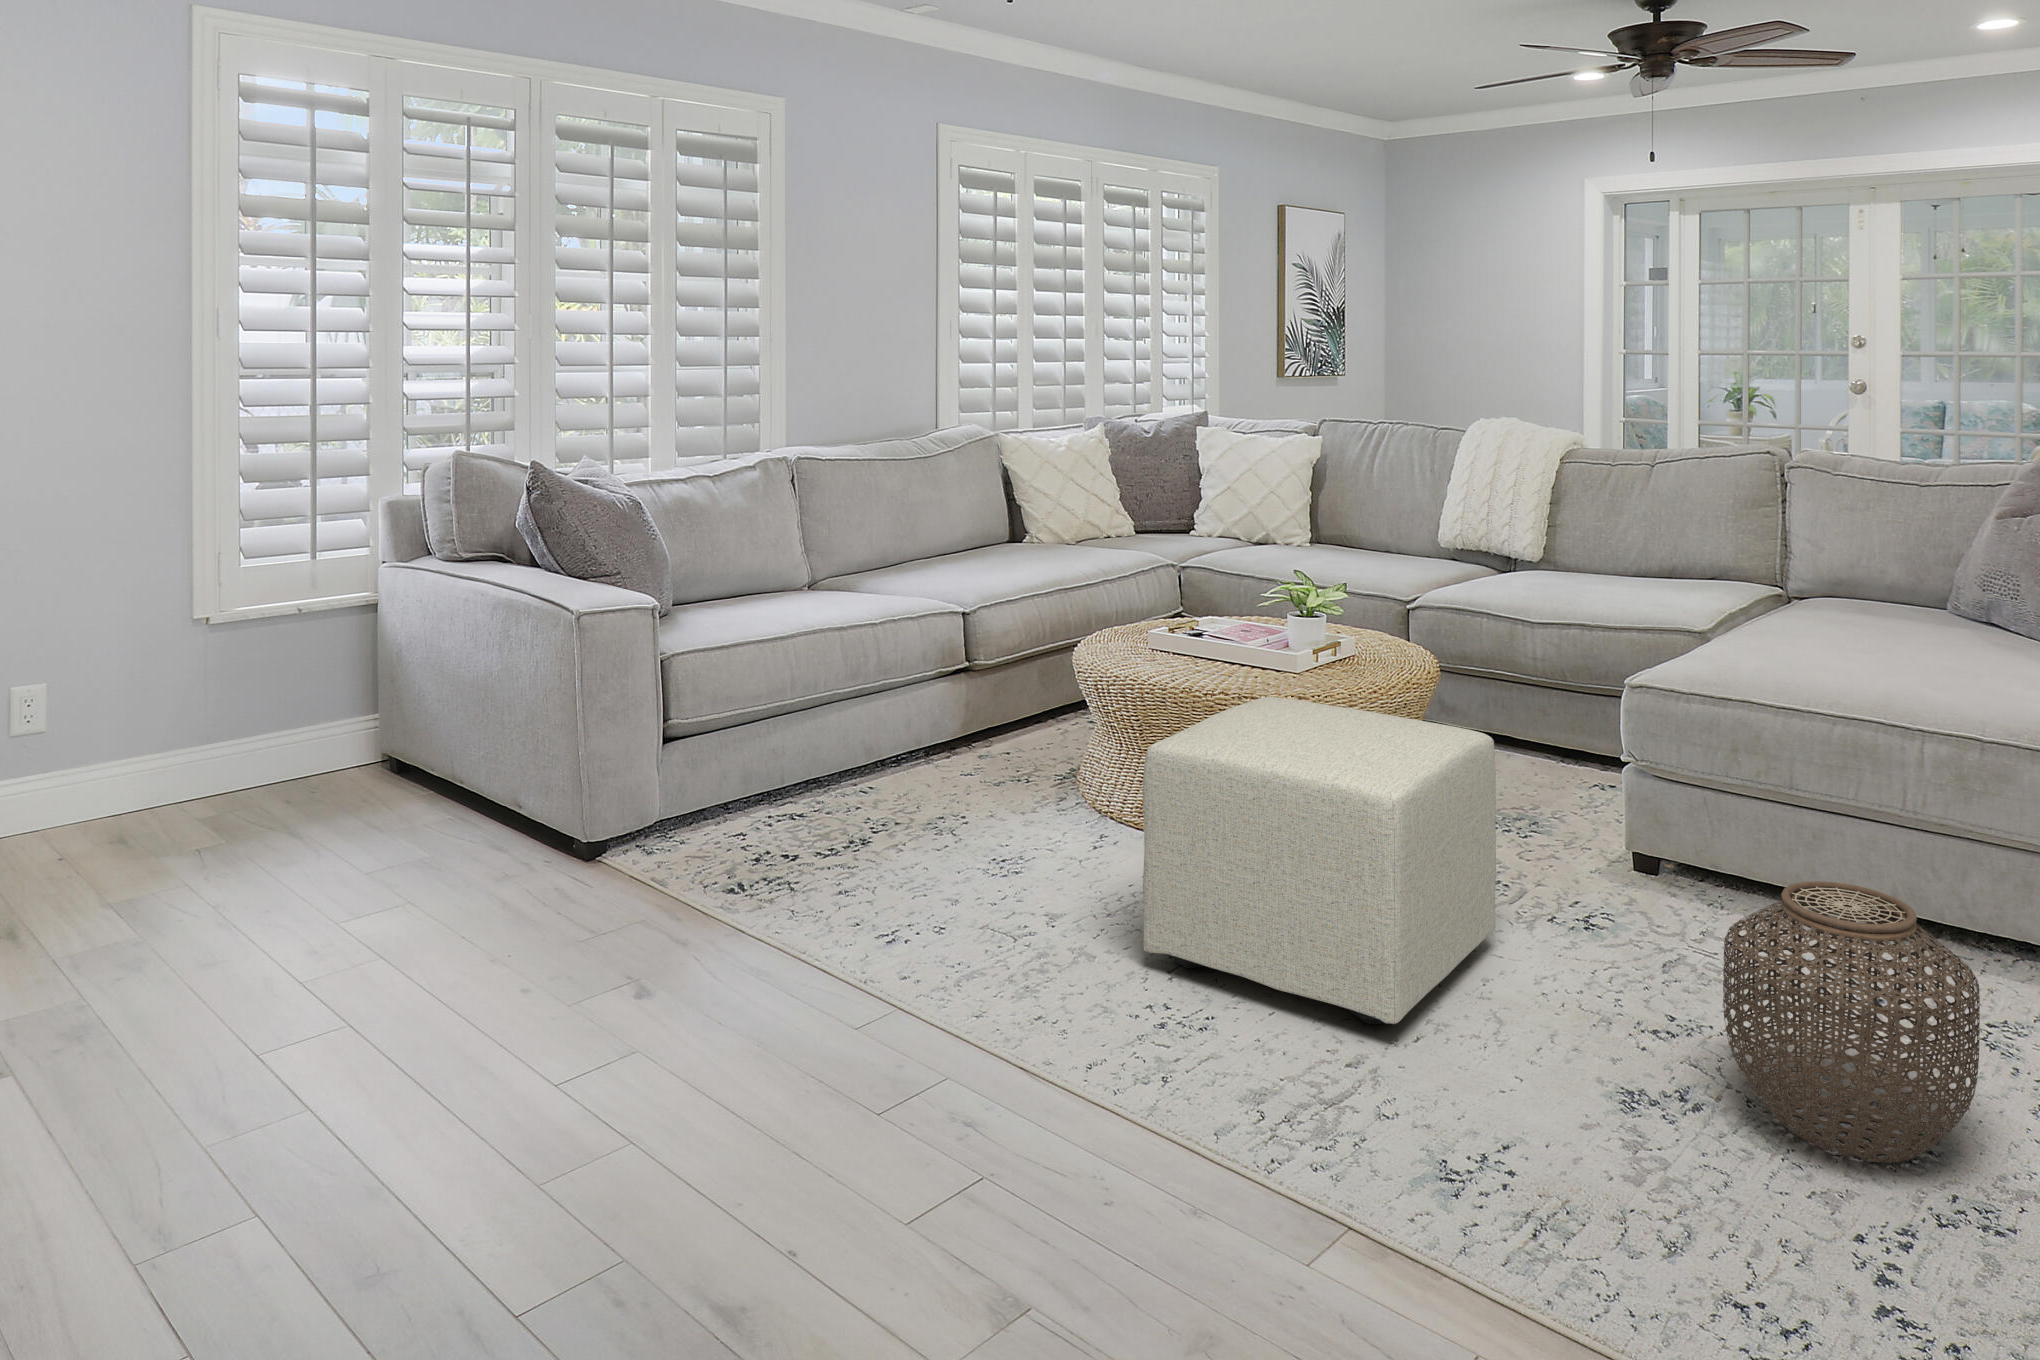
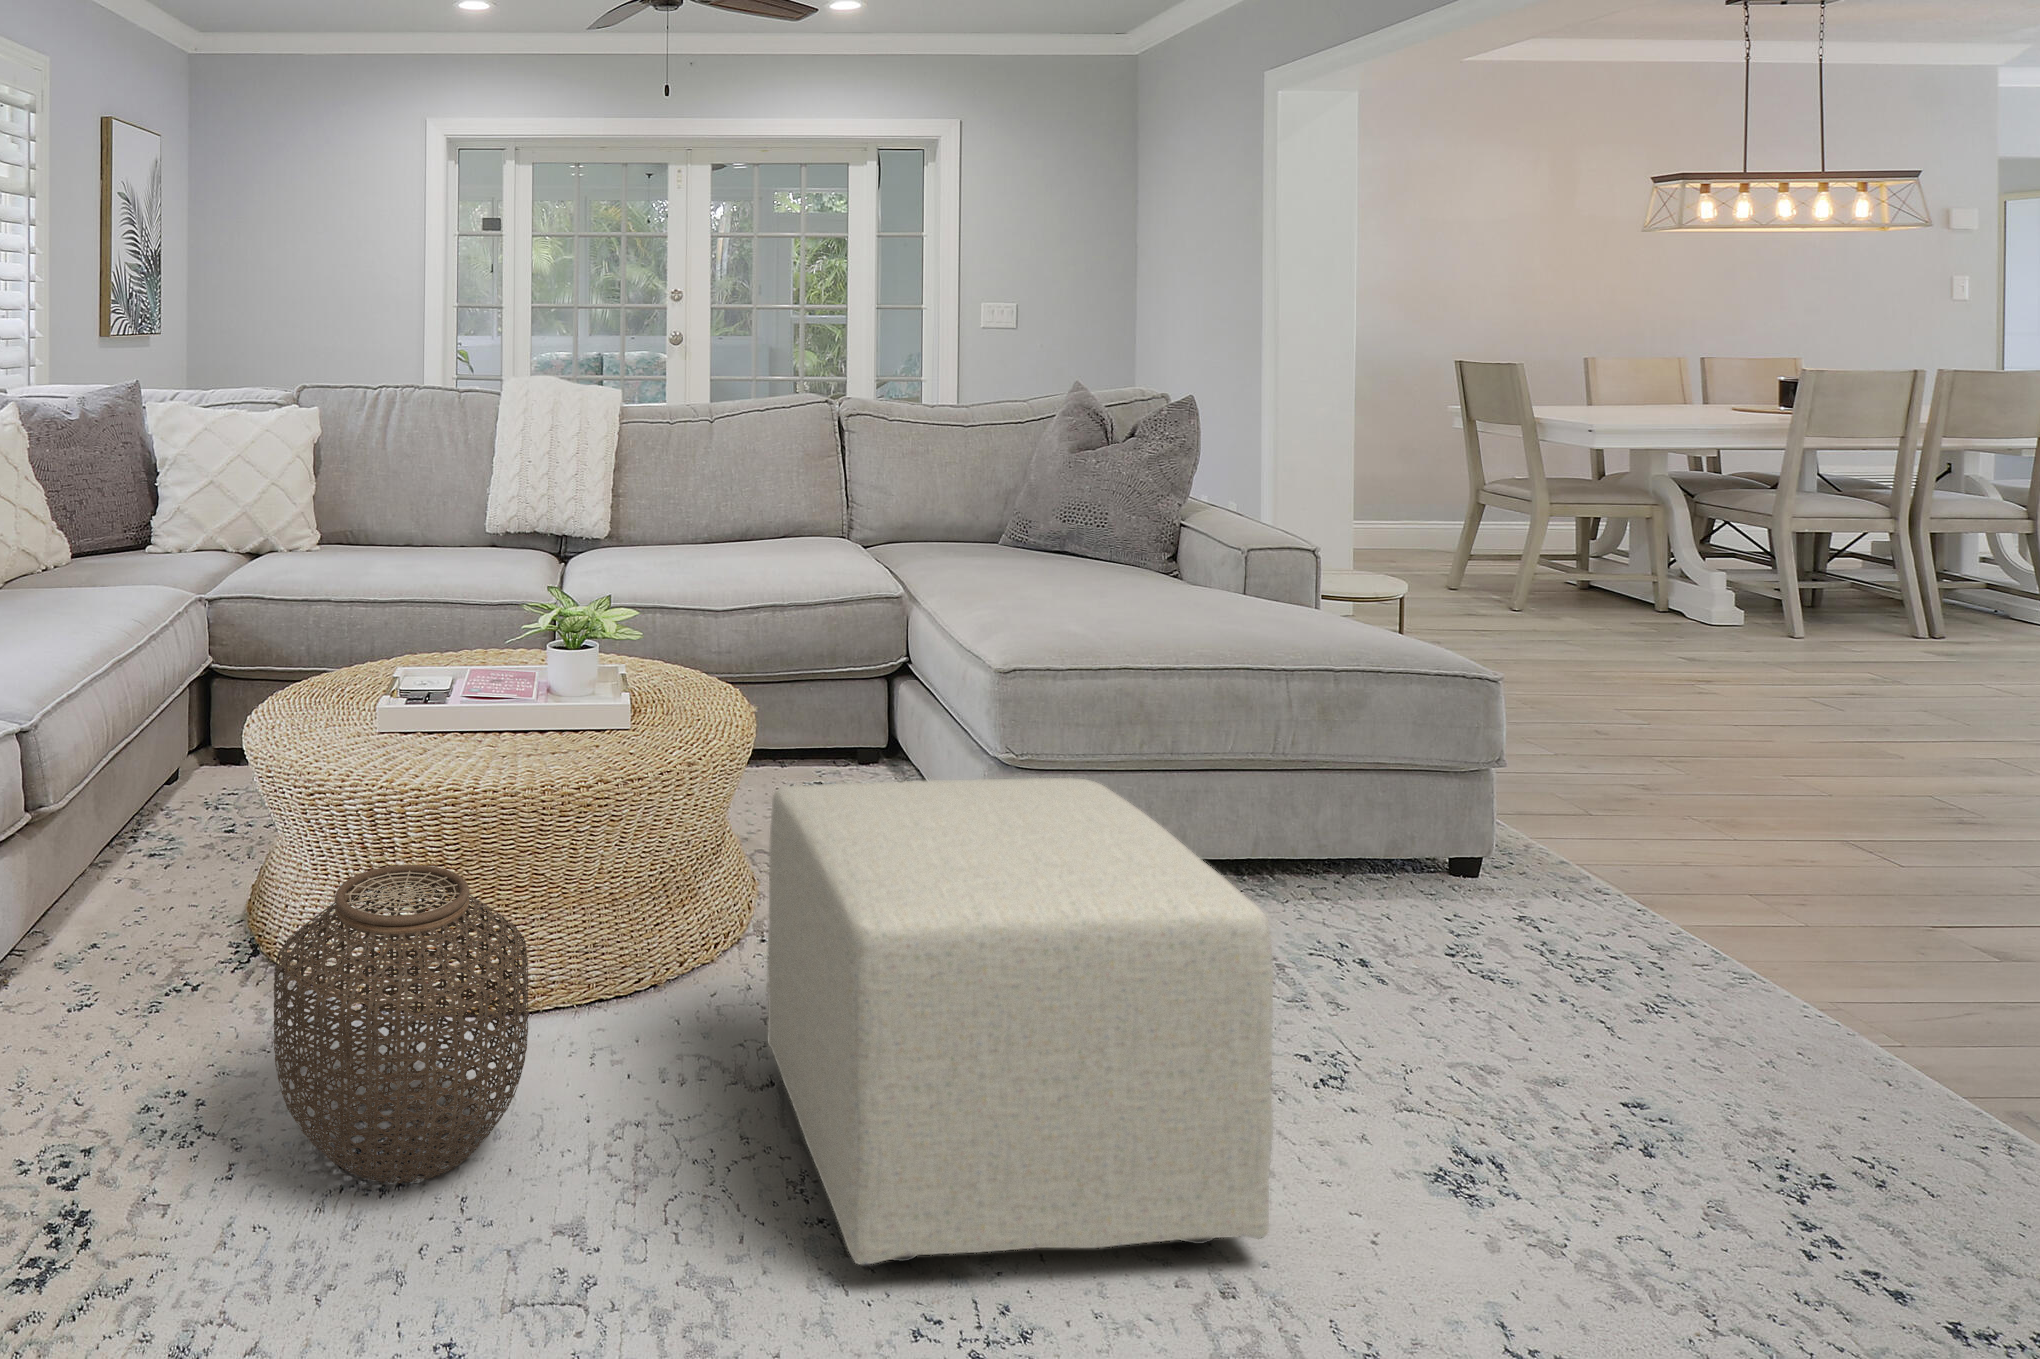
woven basket: present [1723,881,1980,1163] -> present [274,865,528,1183]

